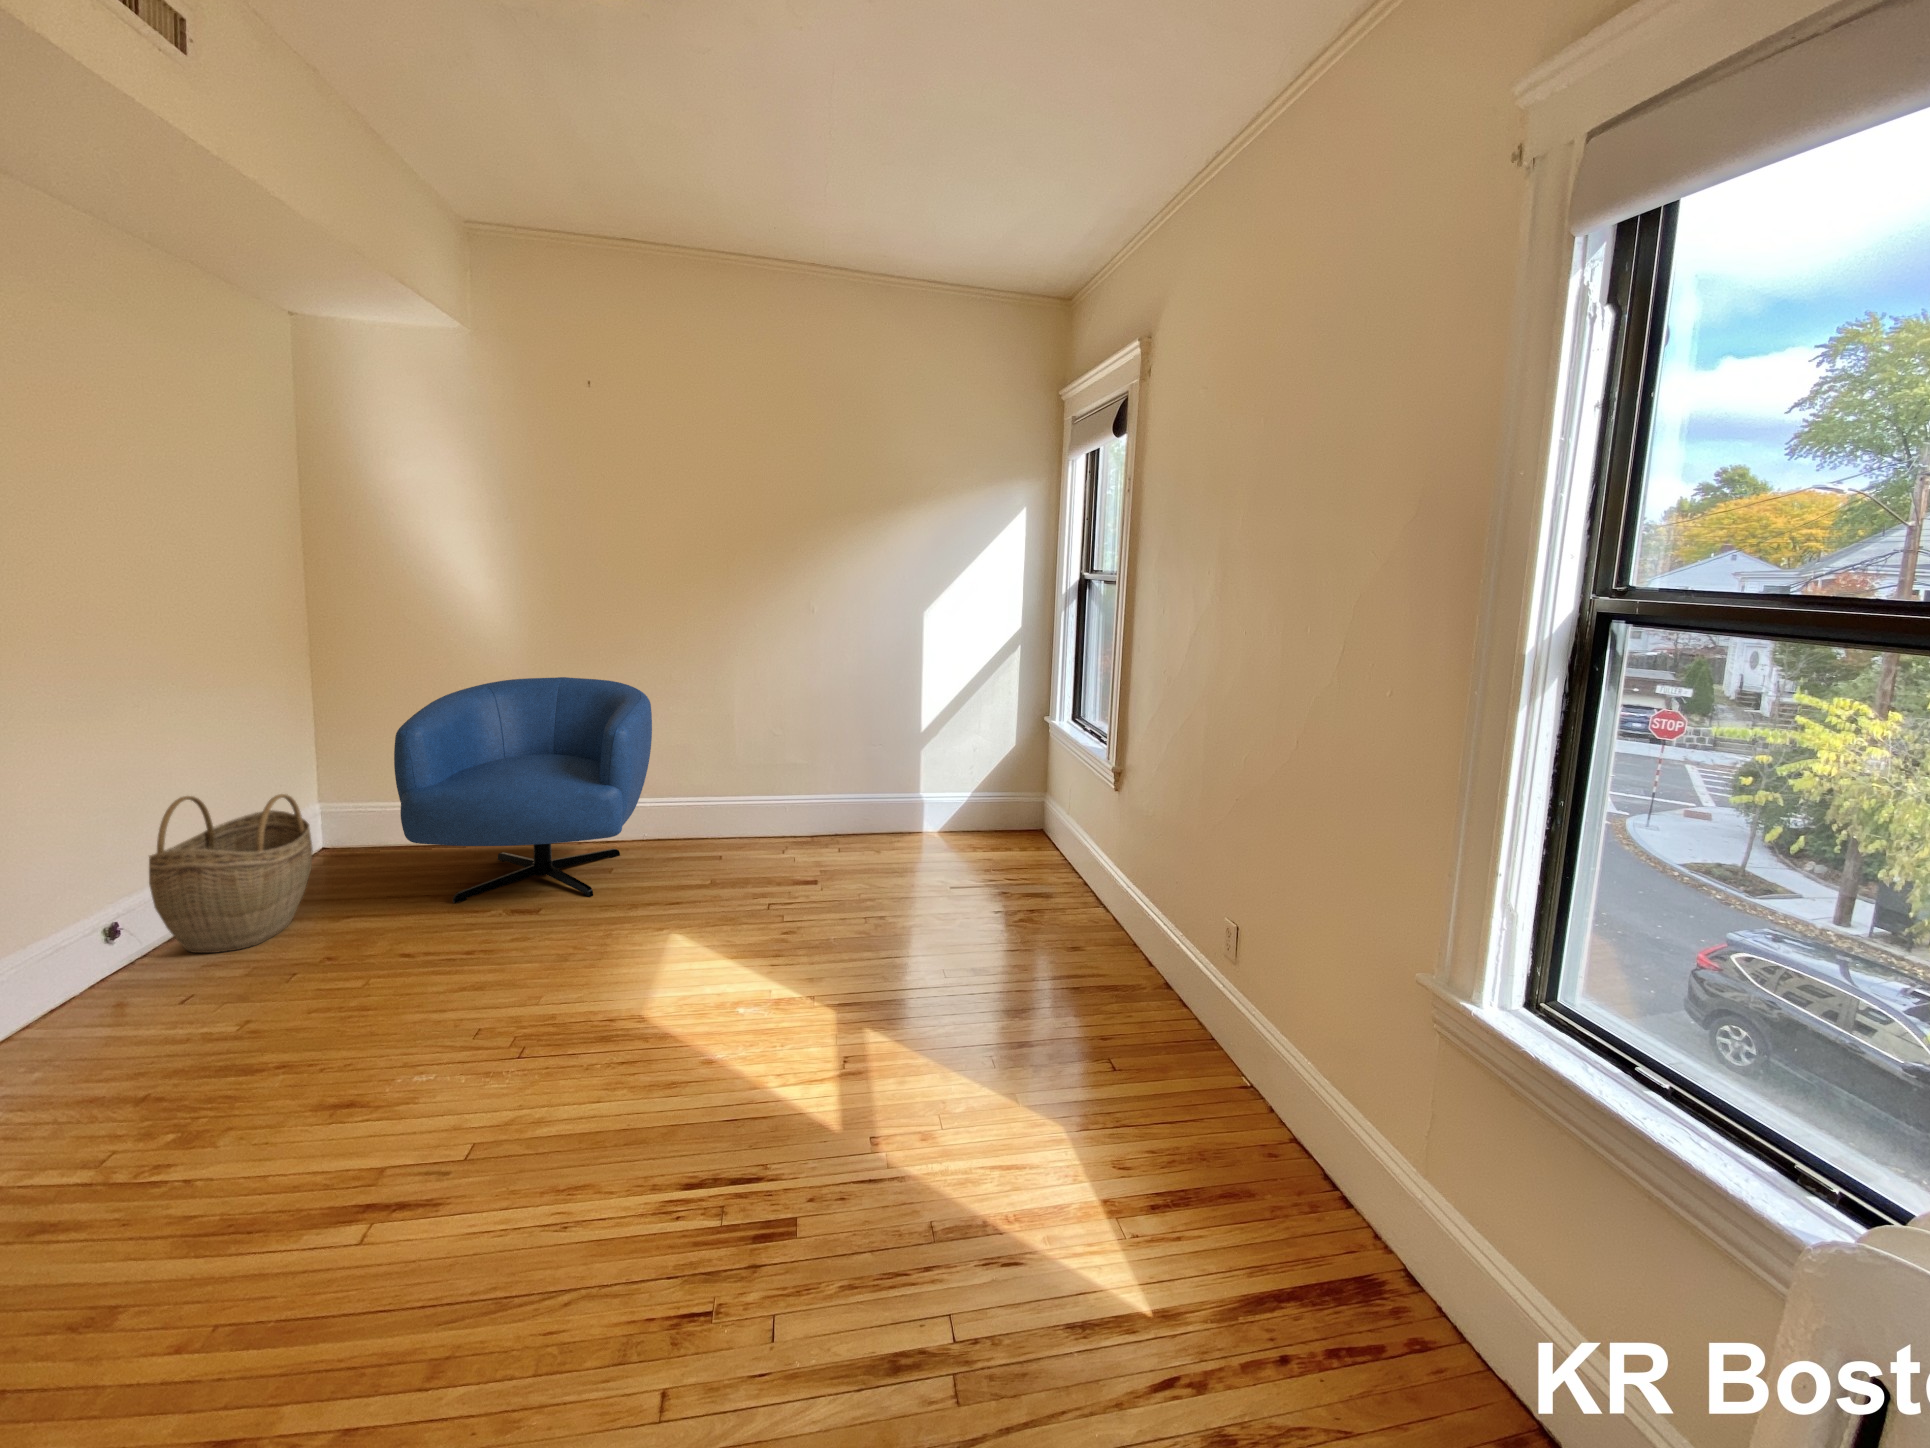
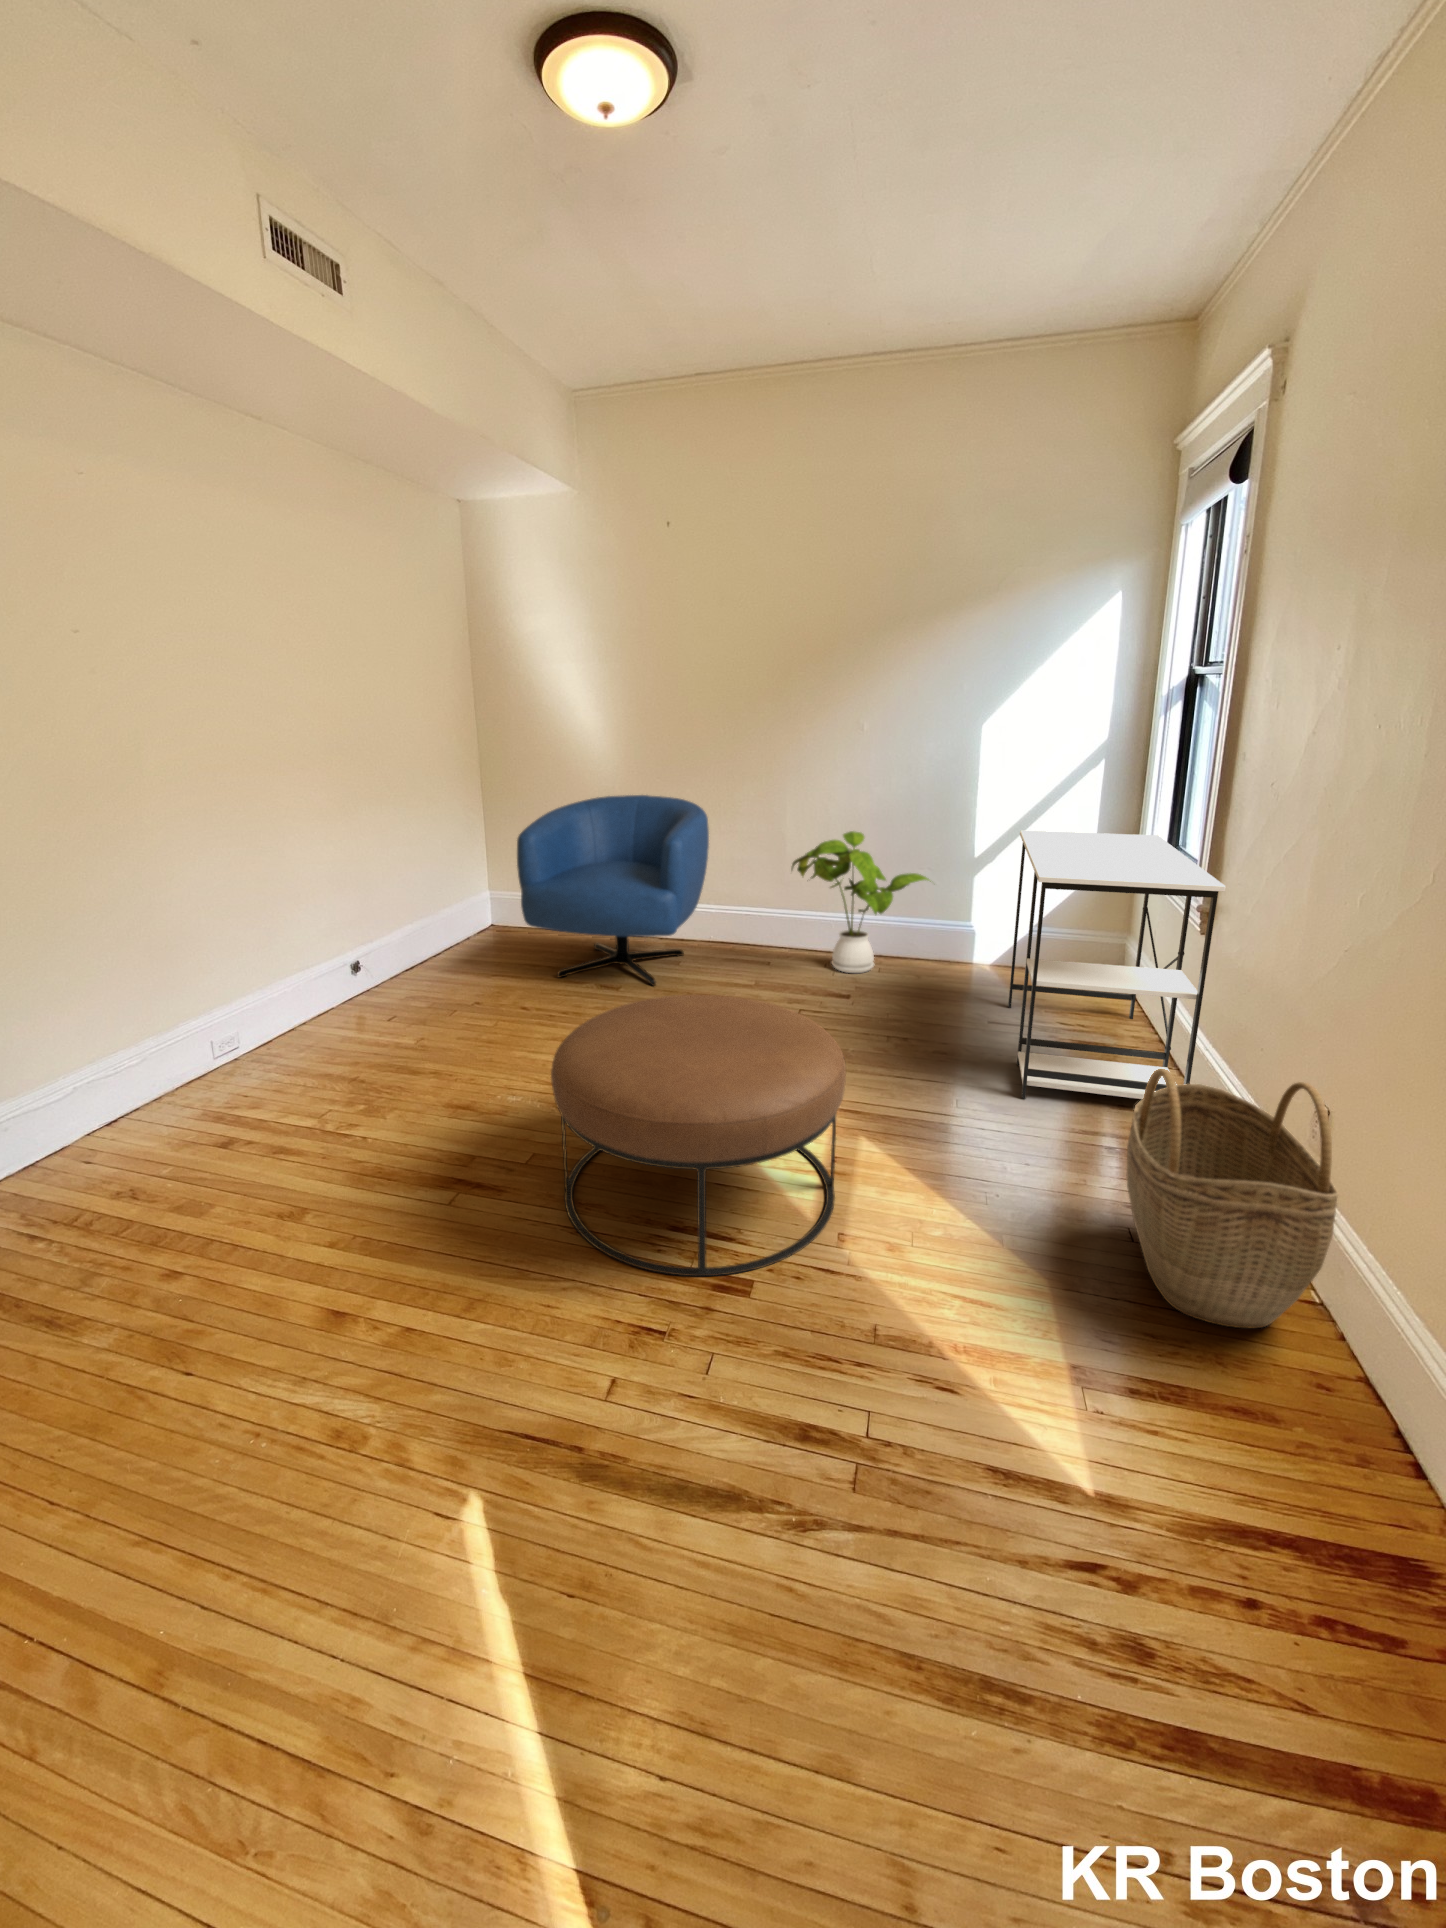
desk: none [963,709,1140,955] -> present [1008,831,1226,1099]
house plant: none [746,713,889,854] -> present [791,831,931,973]
woven basket: present [149,794,313,953] -> present [1126,1069,1339,1328]
ottoman: none [519,901,870,1247] -> present [551,995,846,1276]

